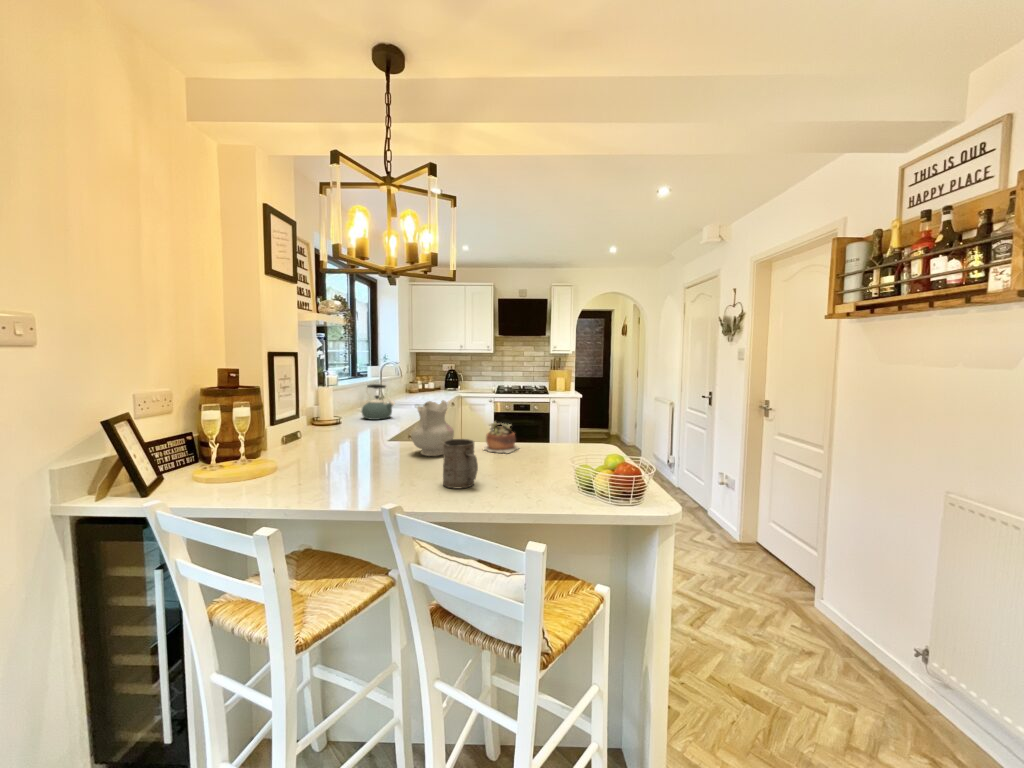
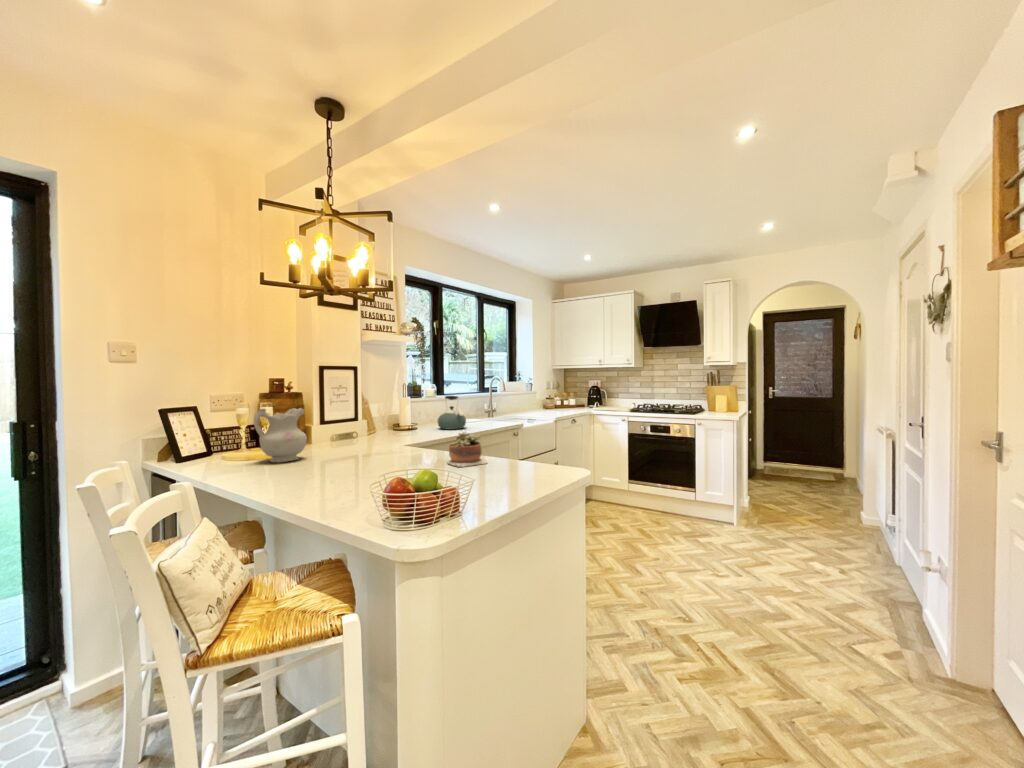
ceramic pitcher: present [411,400,454,456] -> present [254,408,307,462]
mug: present [443,439,478,488] -> none [317,441,352,491]

